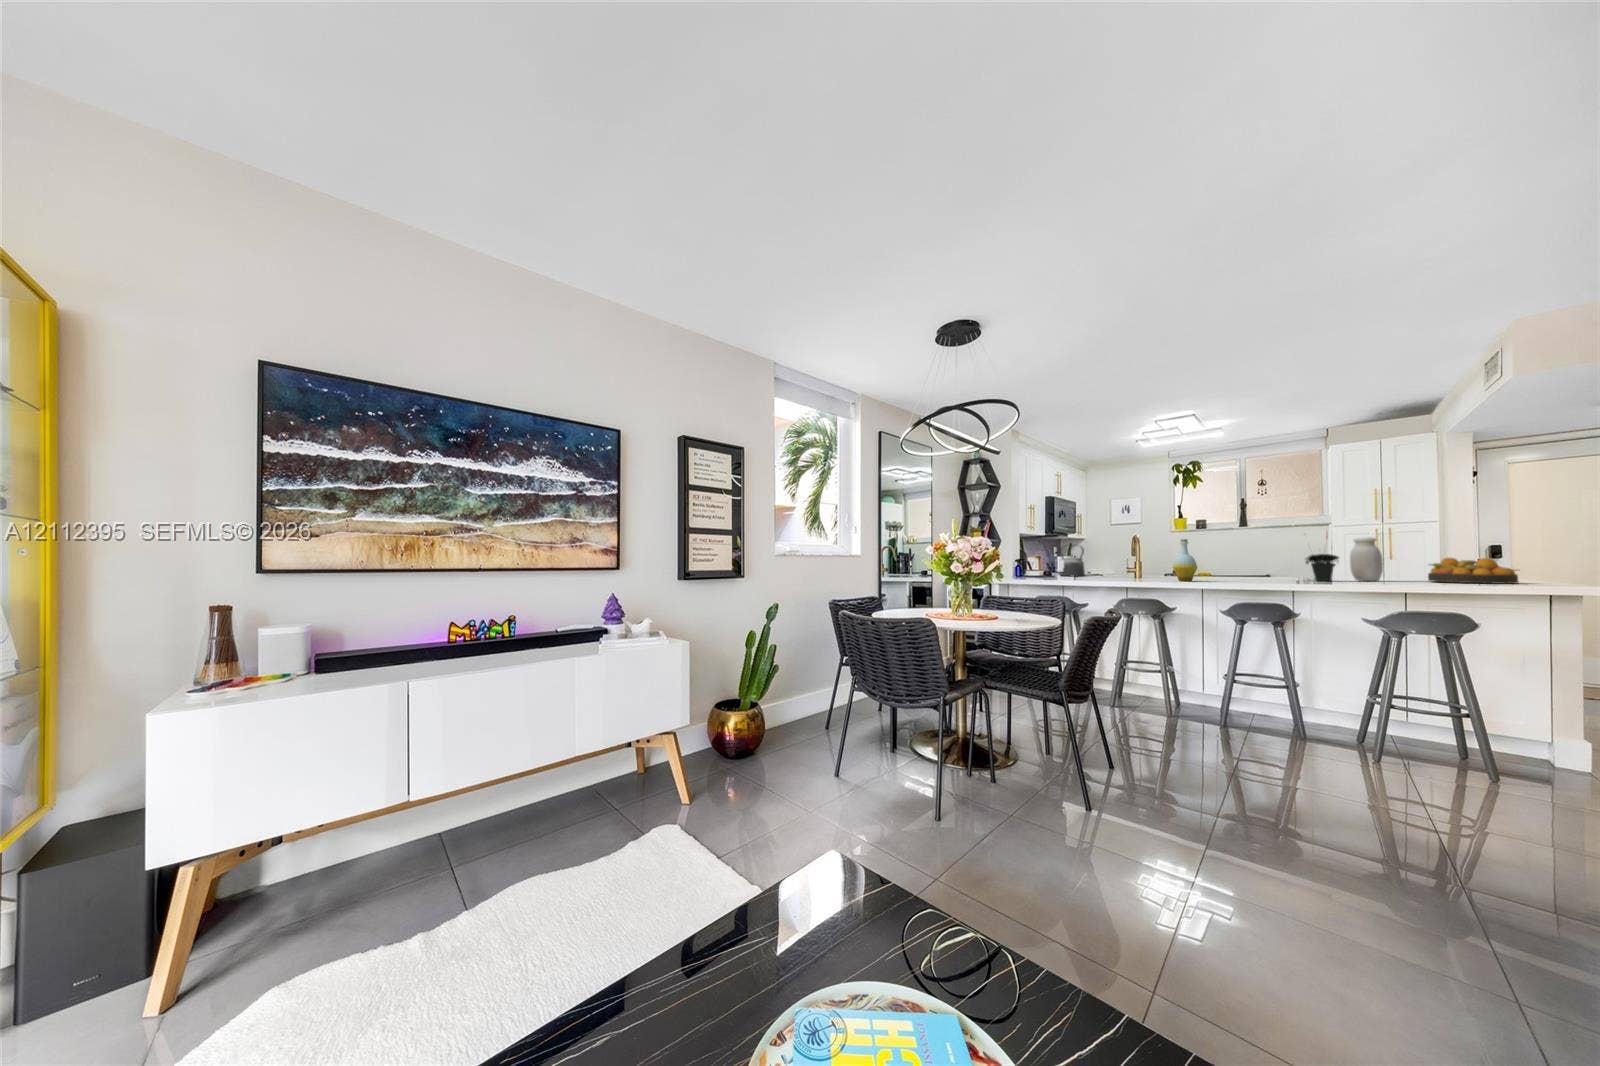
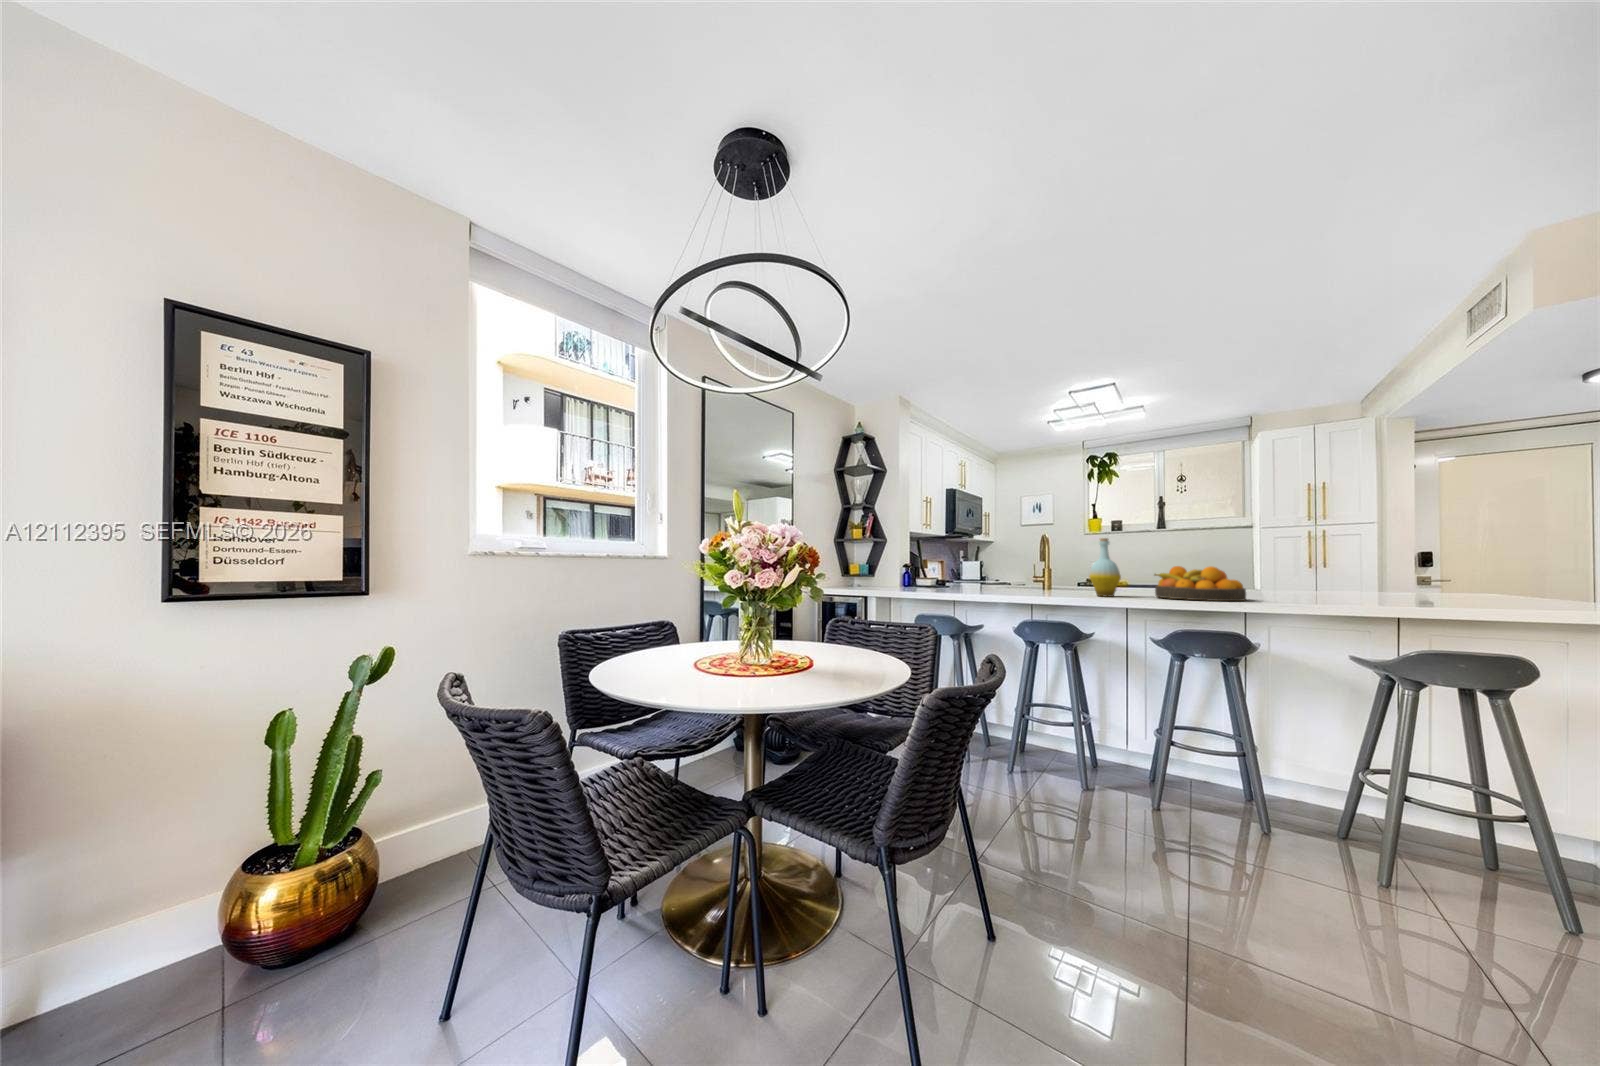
potted plant: present [1306,537,1339,581] -> none [1253,528,1300,597]
jar: present [1350,537,1383,581] -> none [1309,539,1352,597]
kettle: present [1059,546,1085,576] -> none [951,547,984,587]
fruit bowl: present [1428,558,1518,584] -> present [1155,566,1246,601]

